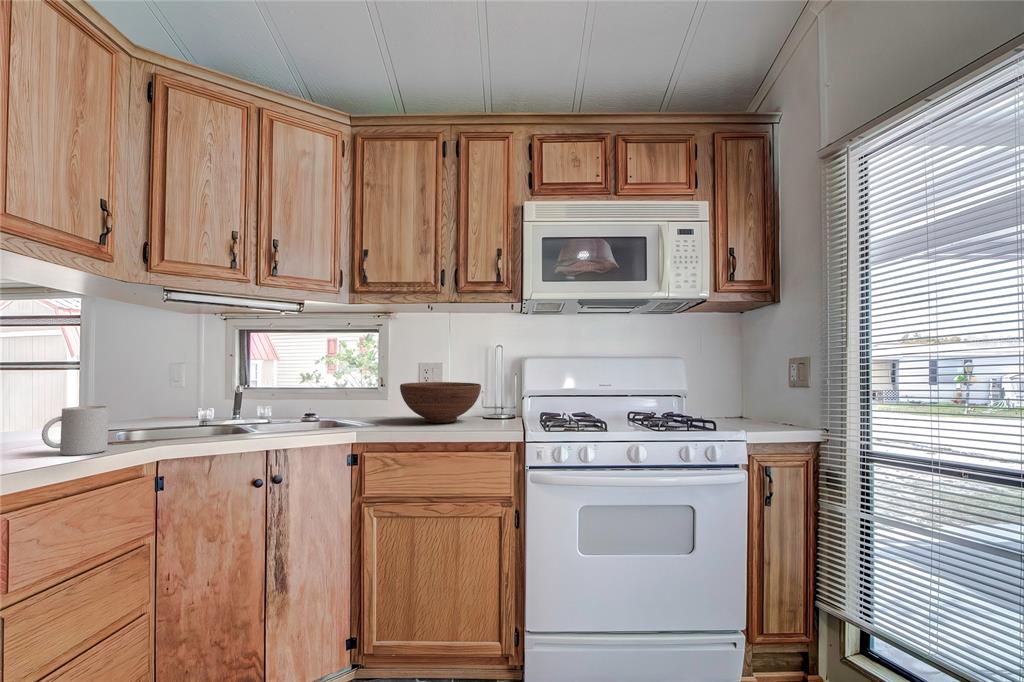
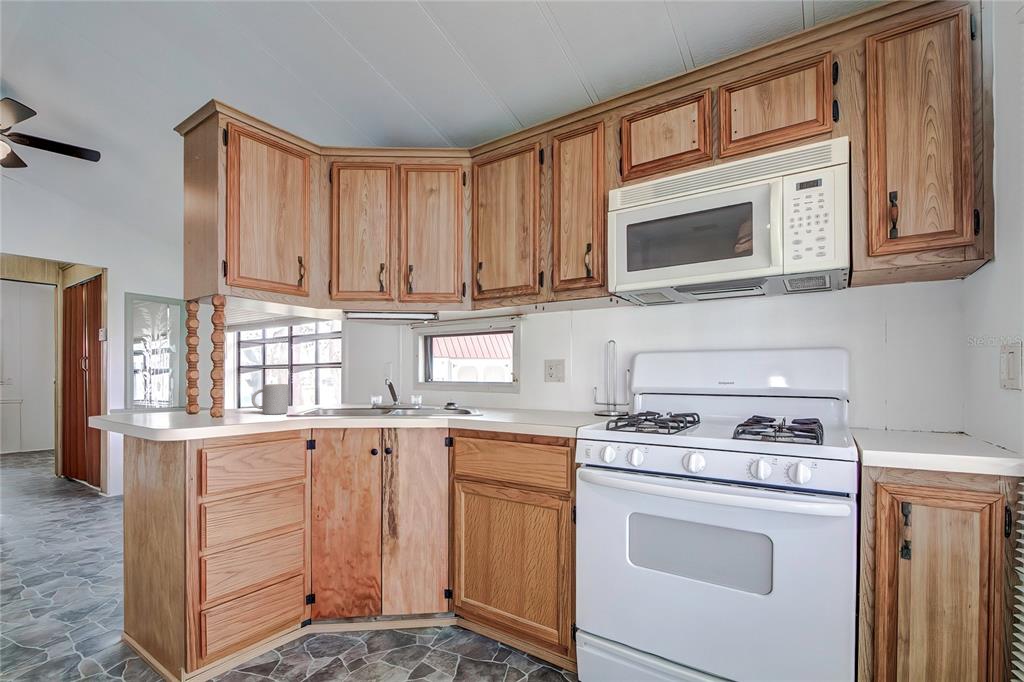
fruit bowl: present [400,382,481,423] -> none [504,379,581,417]

